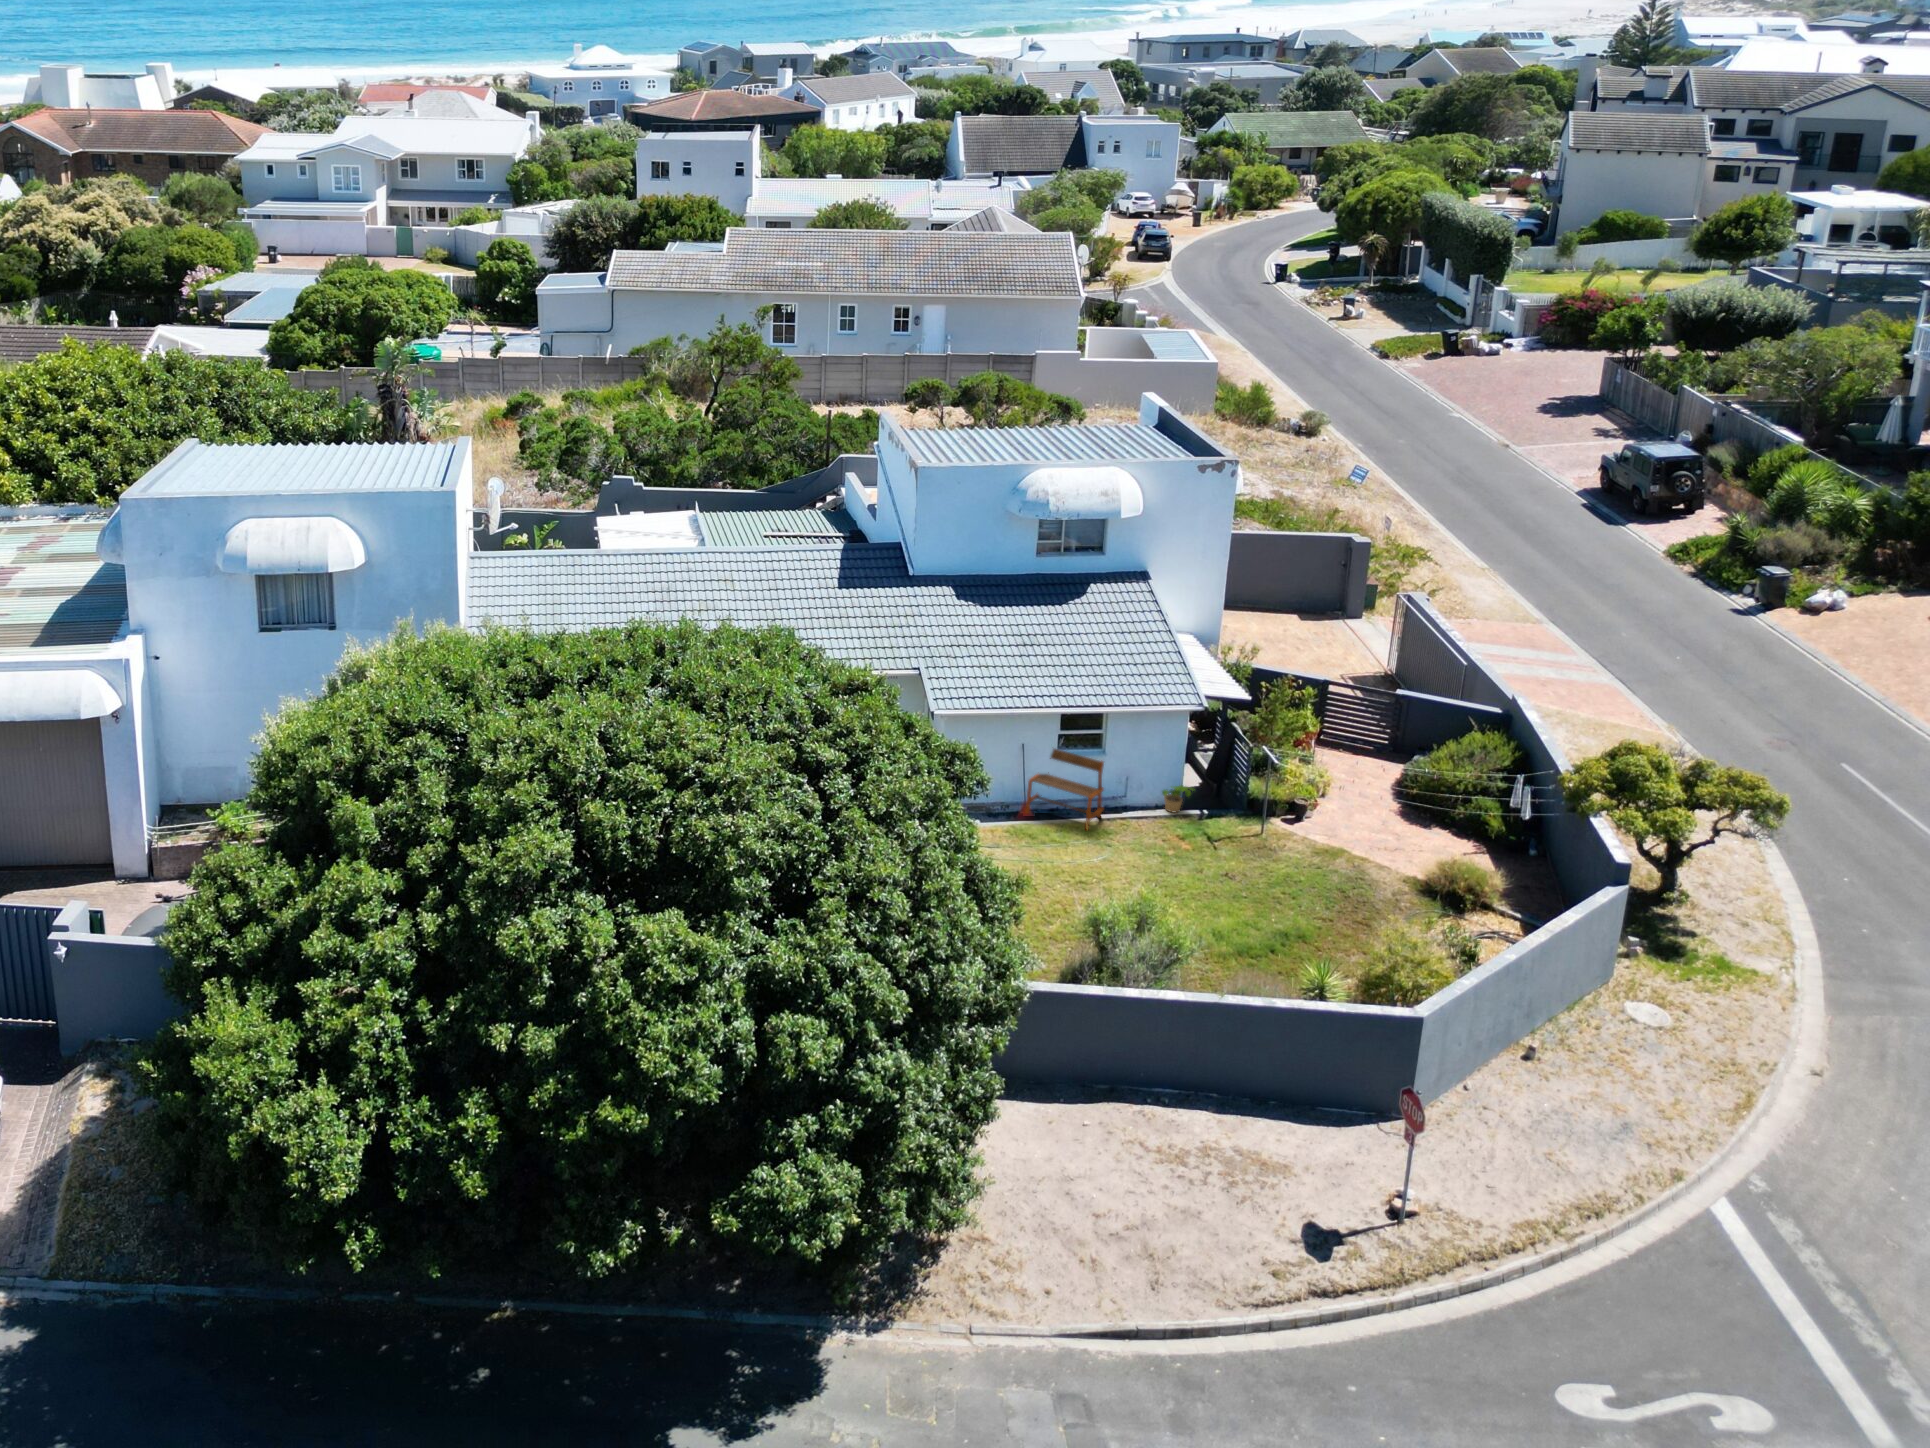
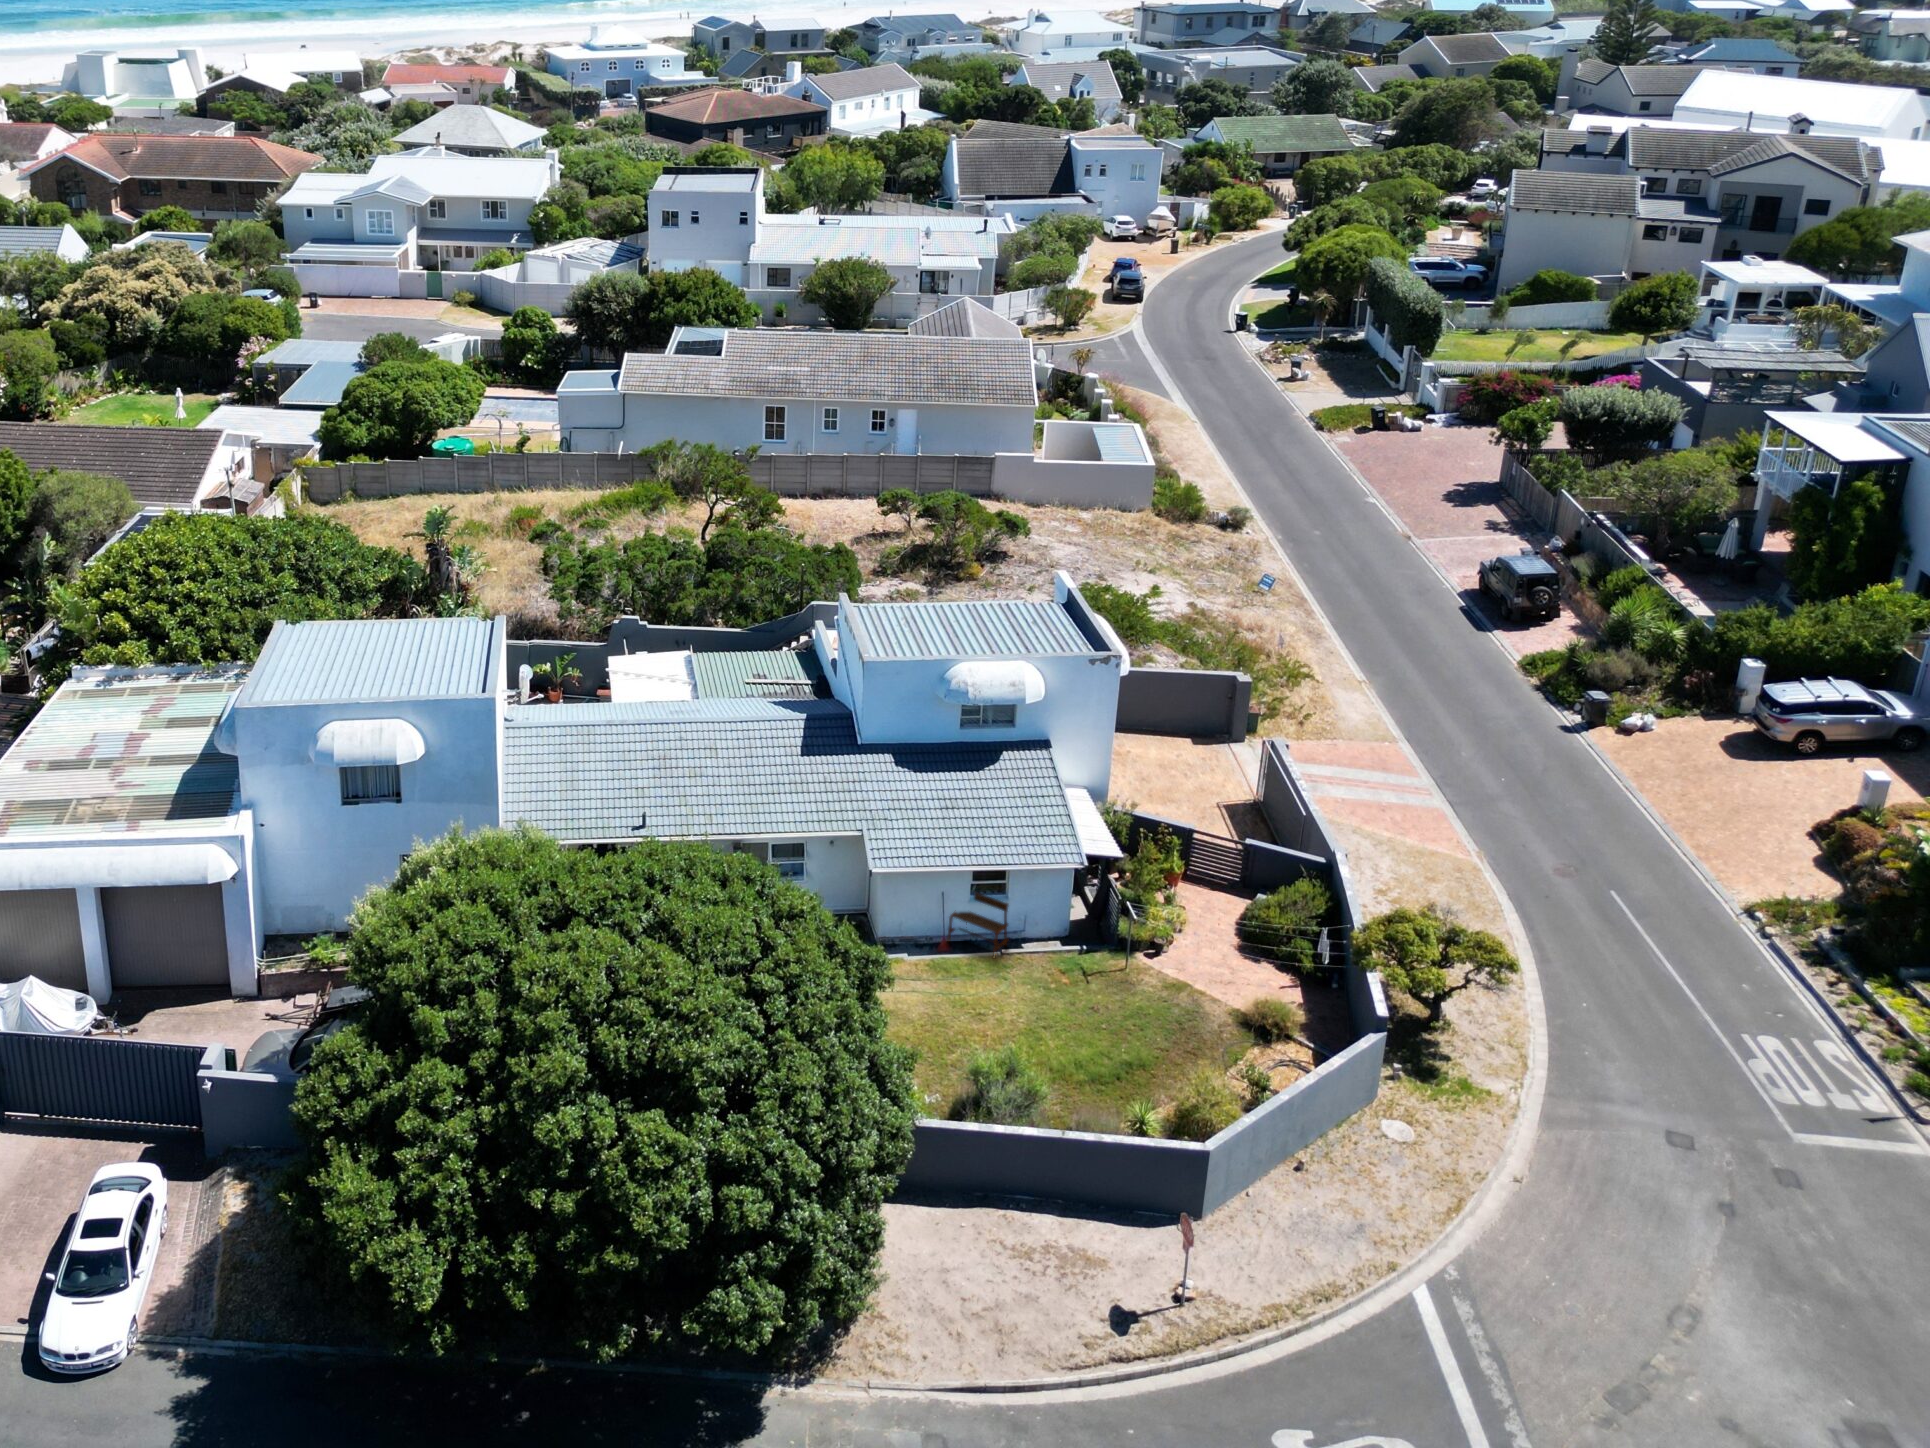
potted plant: present [1162,785,1195,812] -> none [1056,919,1082,941]

